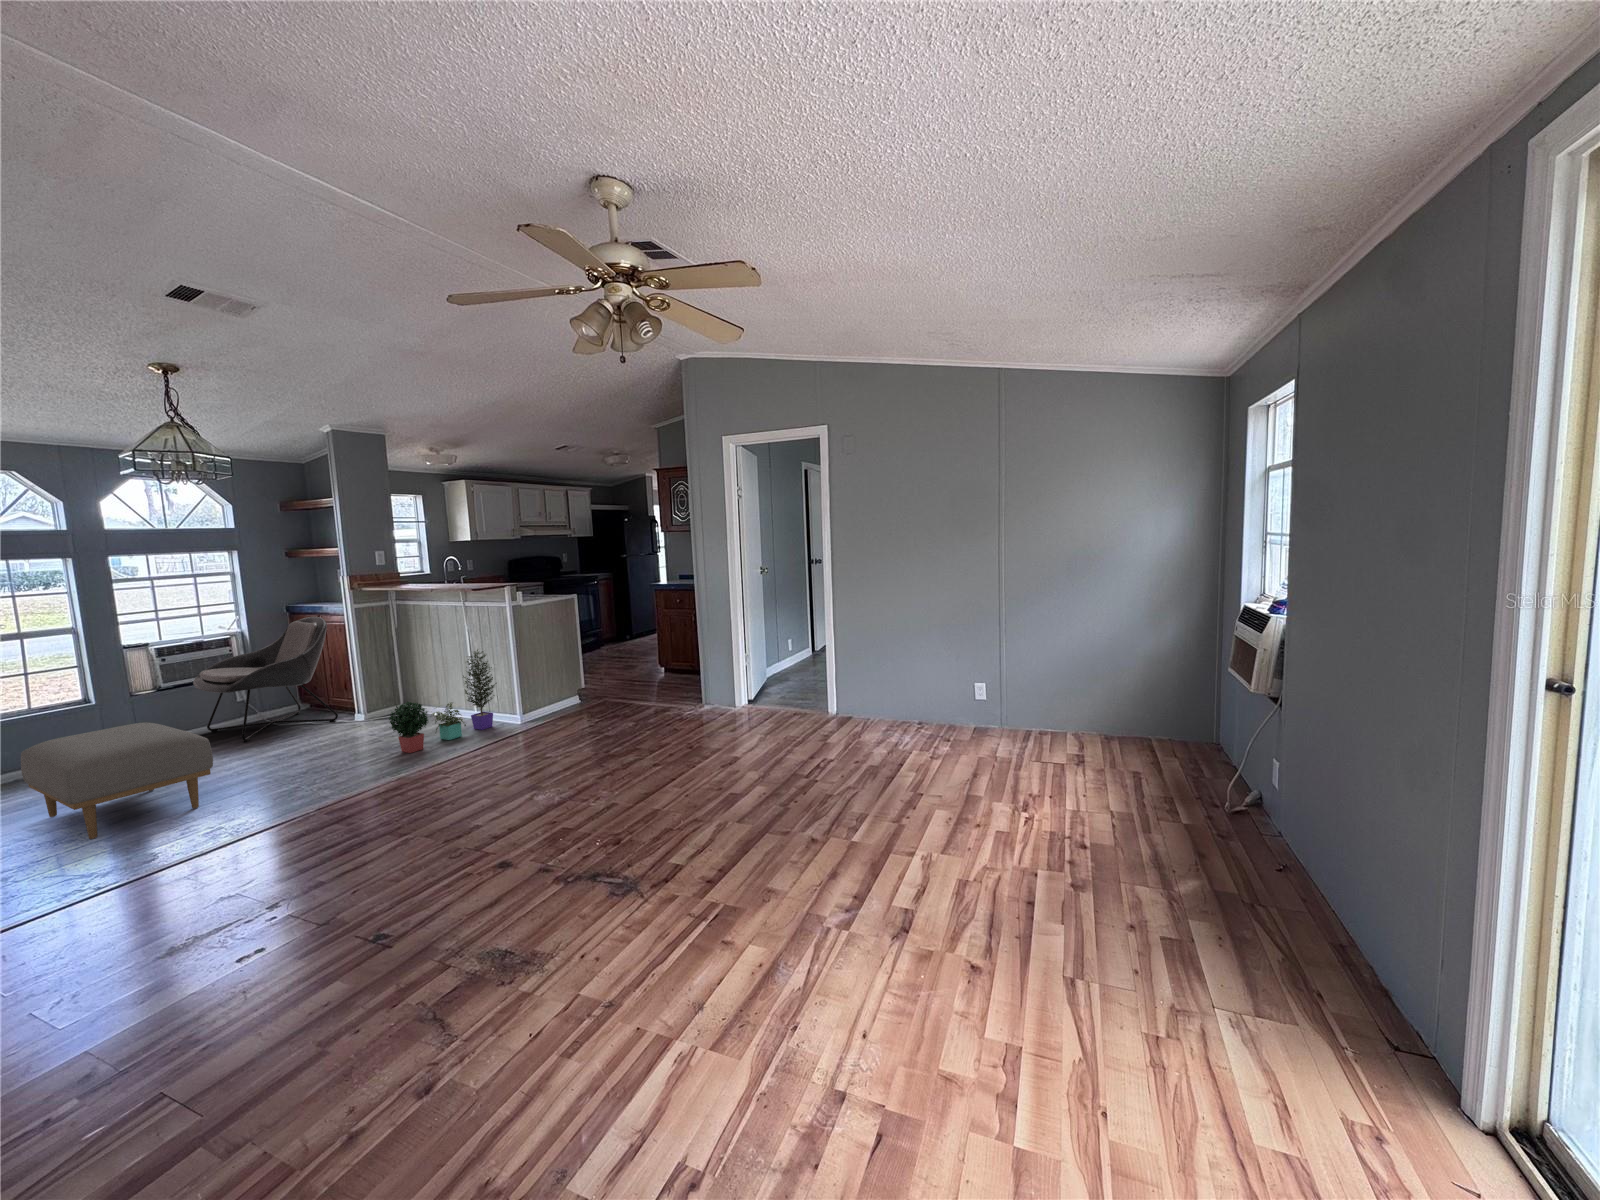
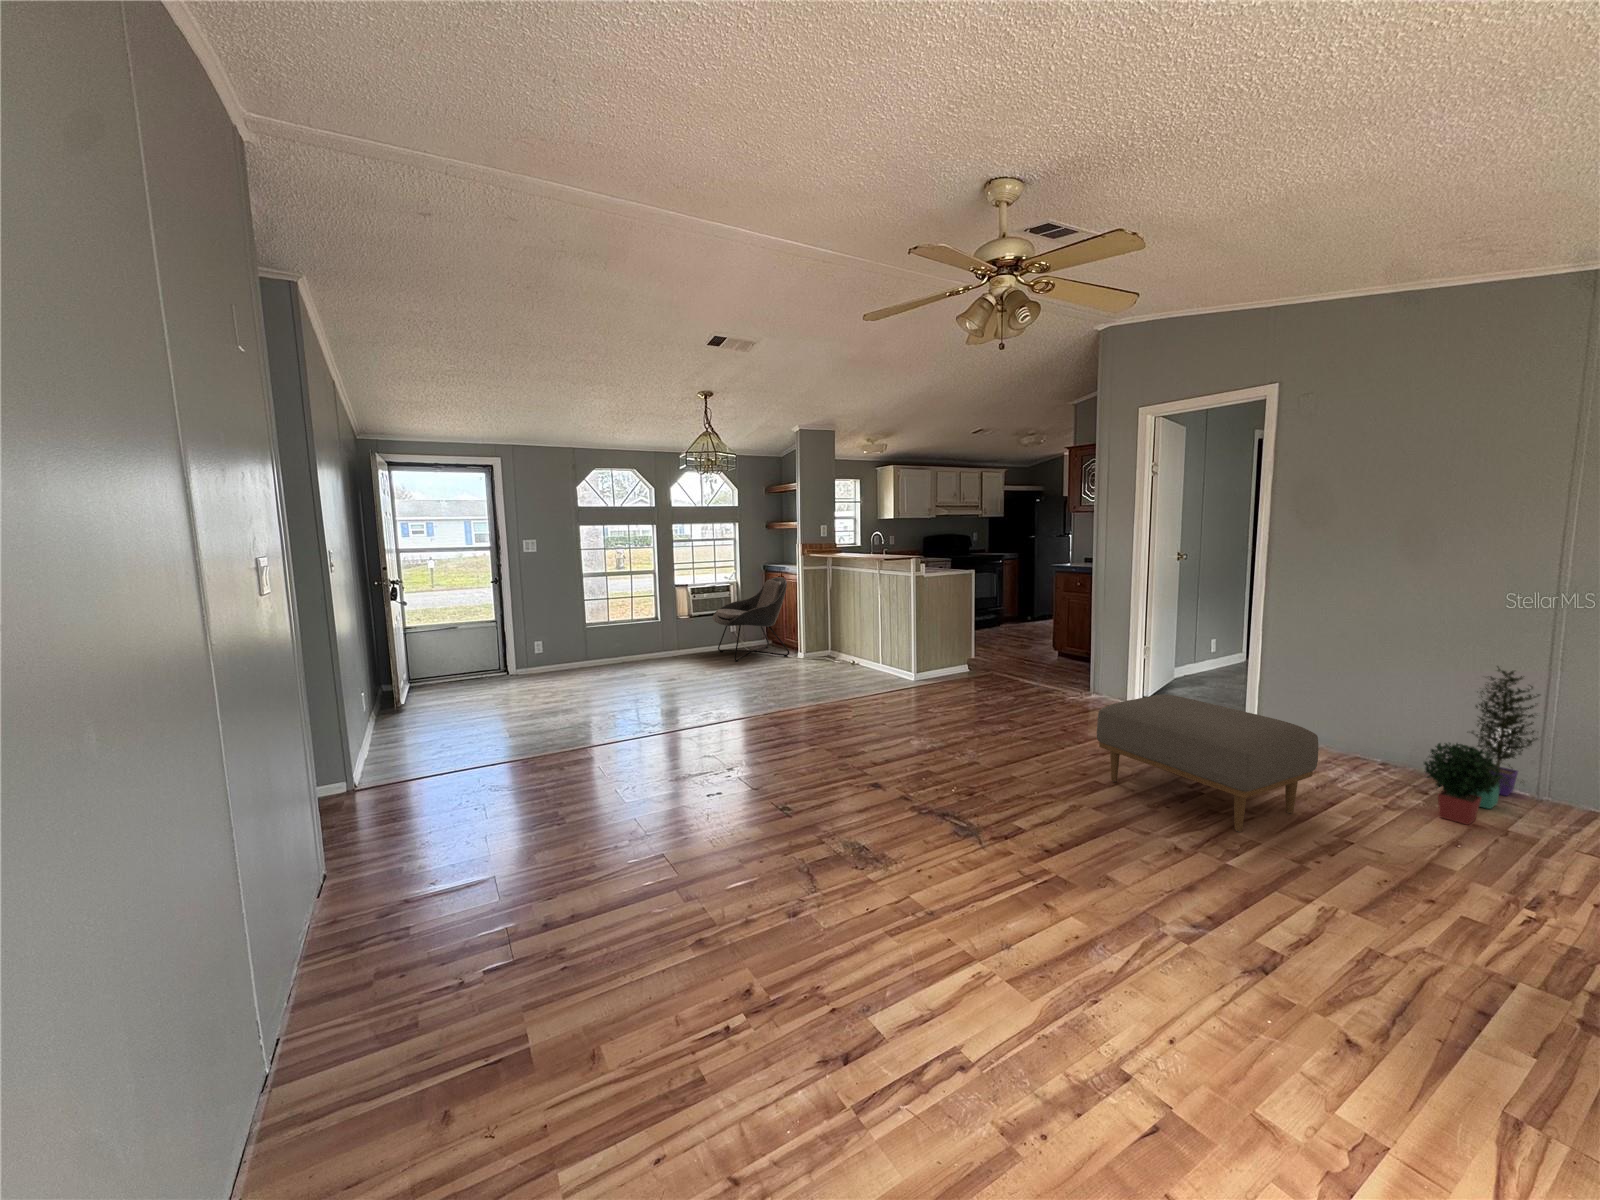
potted plant: present [389,649,497,753] -> present [1424,666,1540,825]
ottoman: present [21,723,213,839] -> present [1097,694,1318,832]

